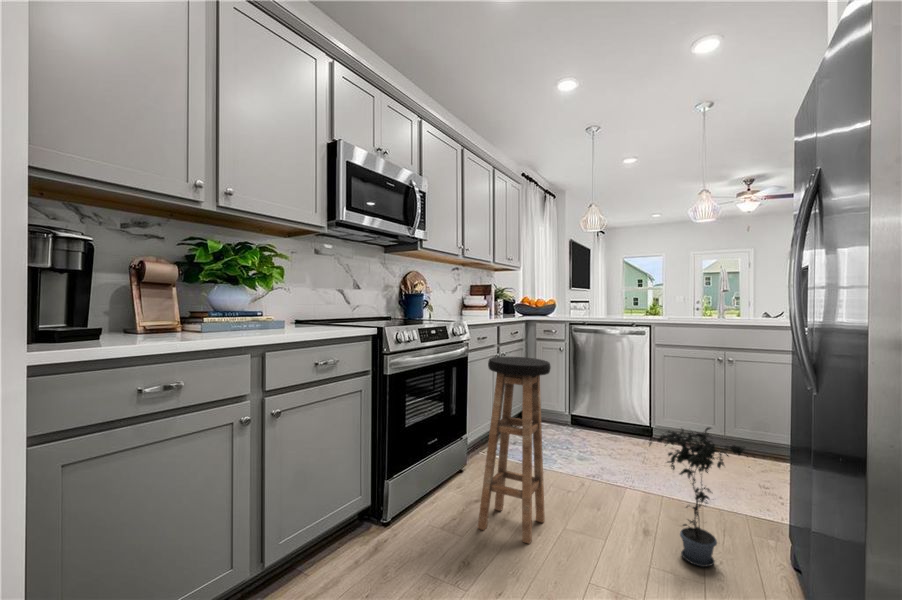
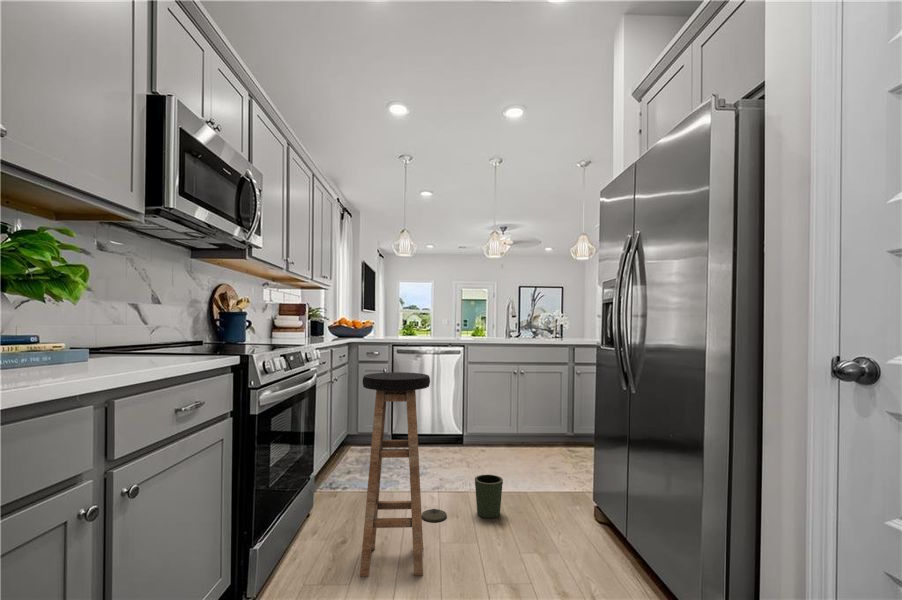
potted plant: present [649,427,748,567] -> none [521,418,601,546]
trash can: none [558,471,647,516] -> present [422,475,503,522]

